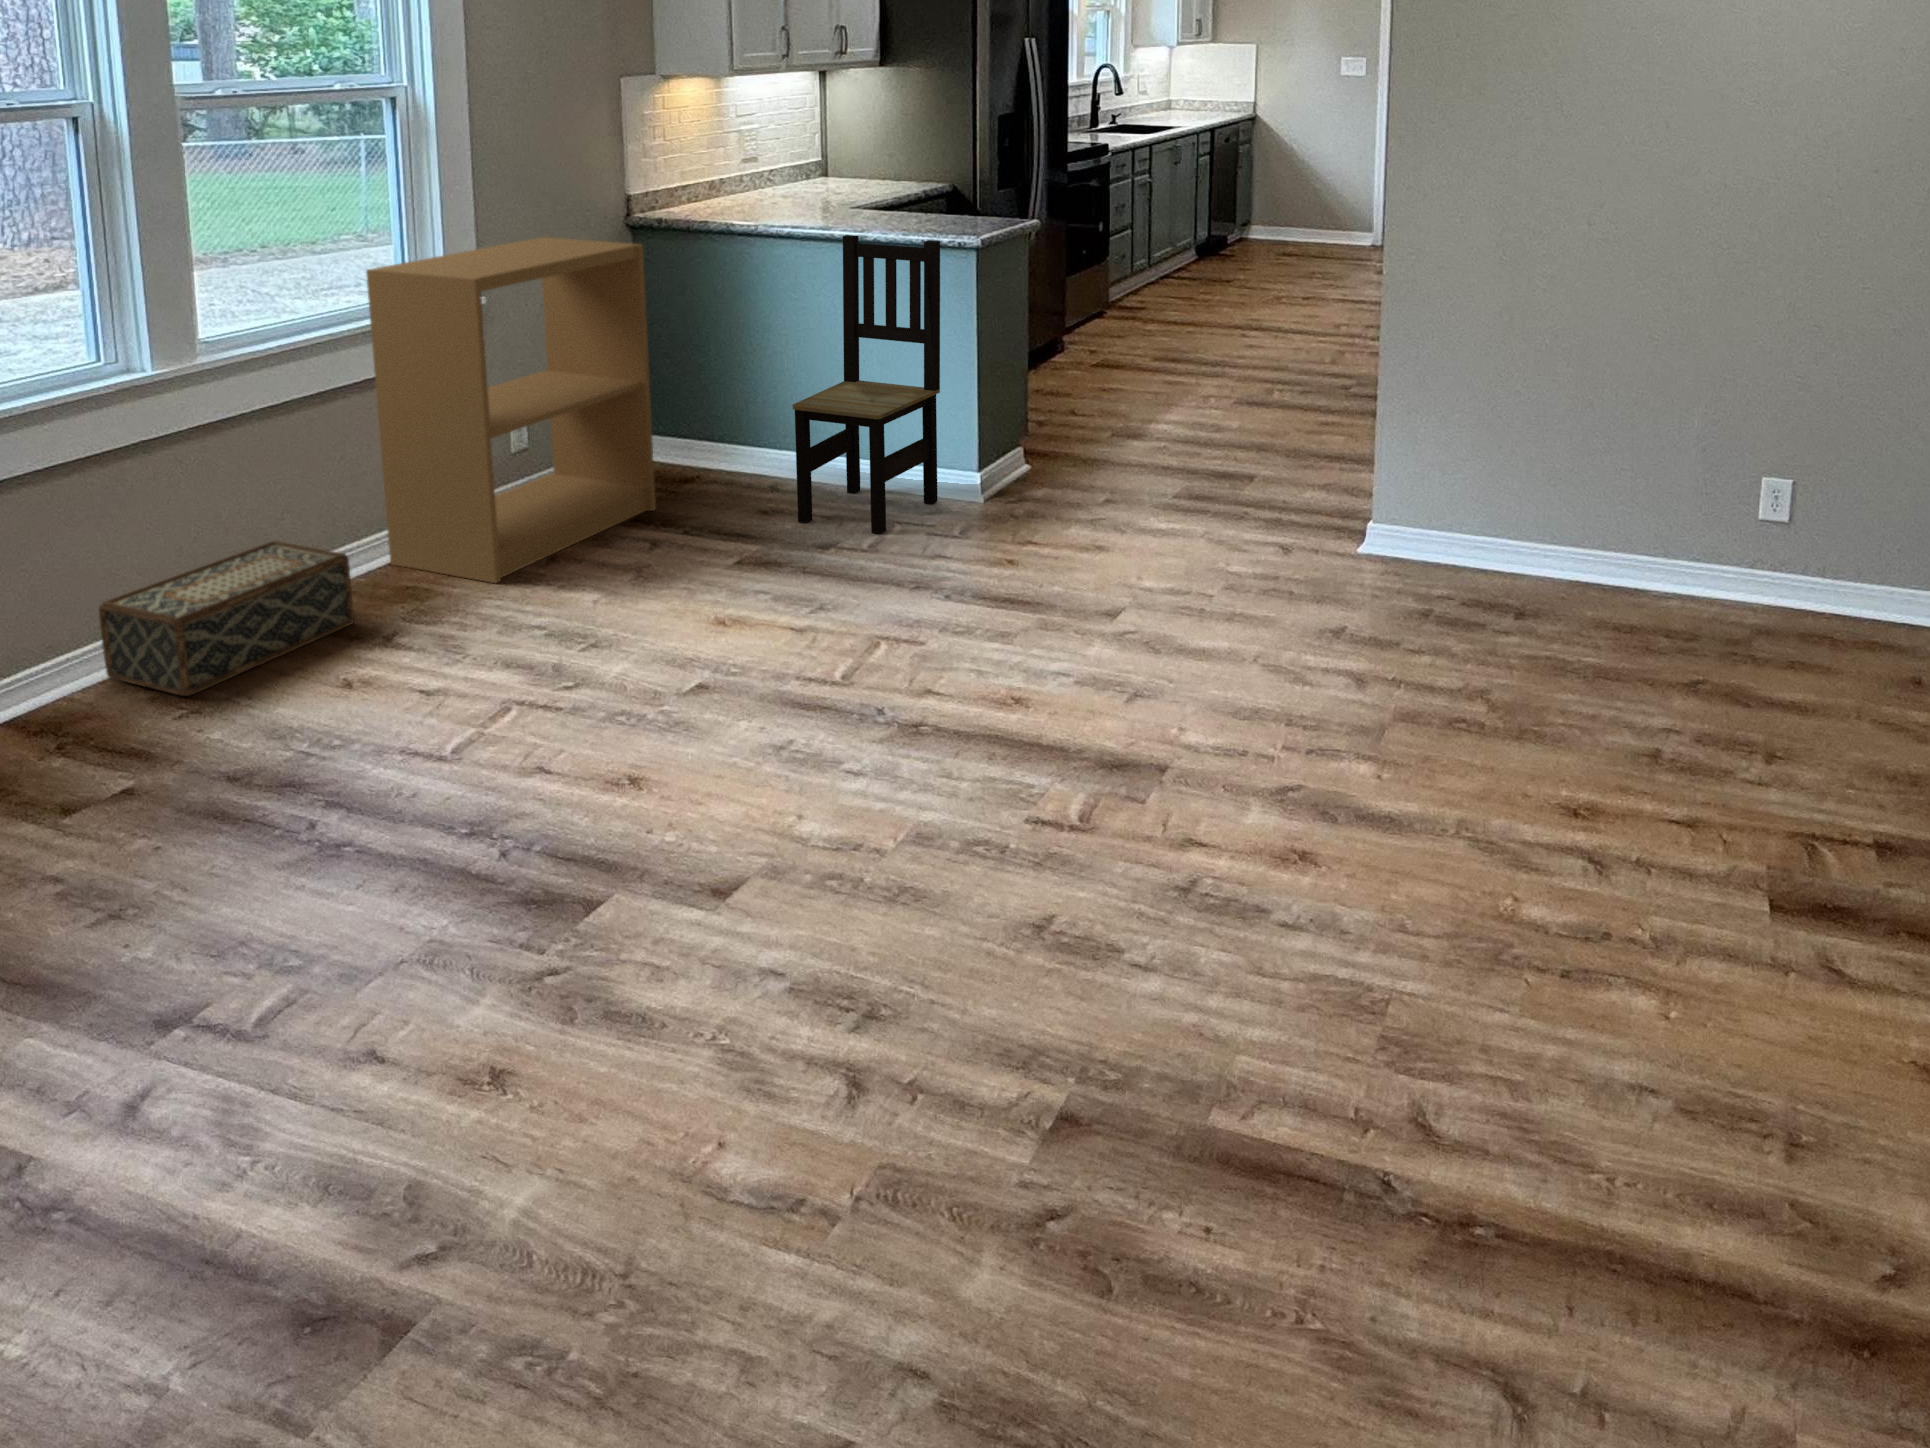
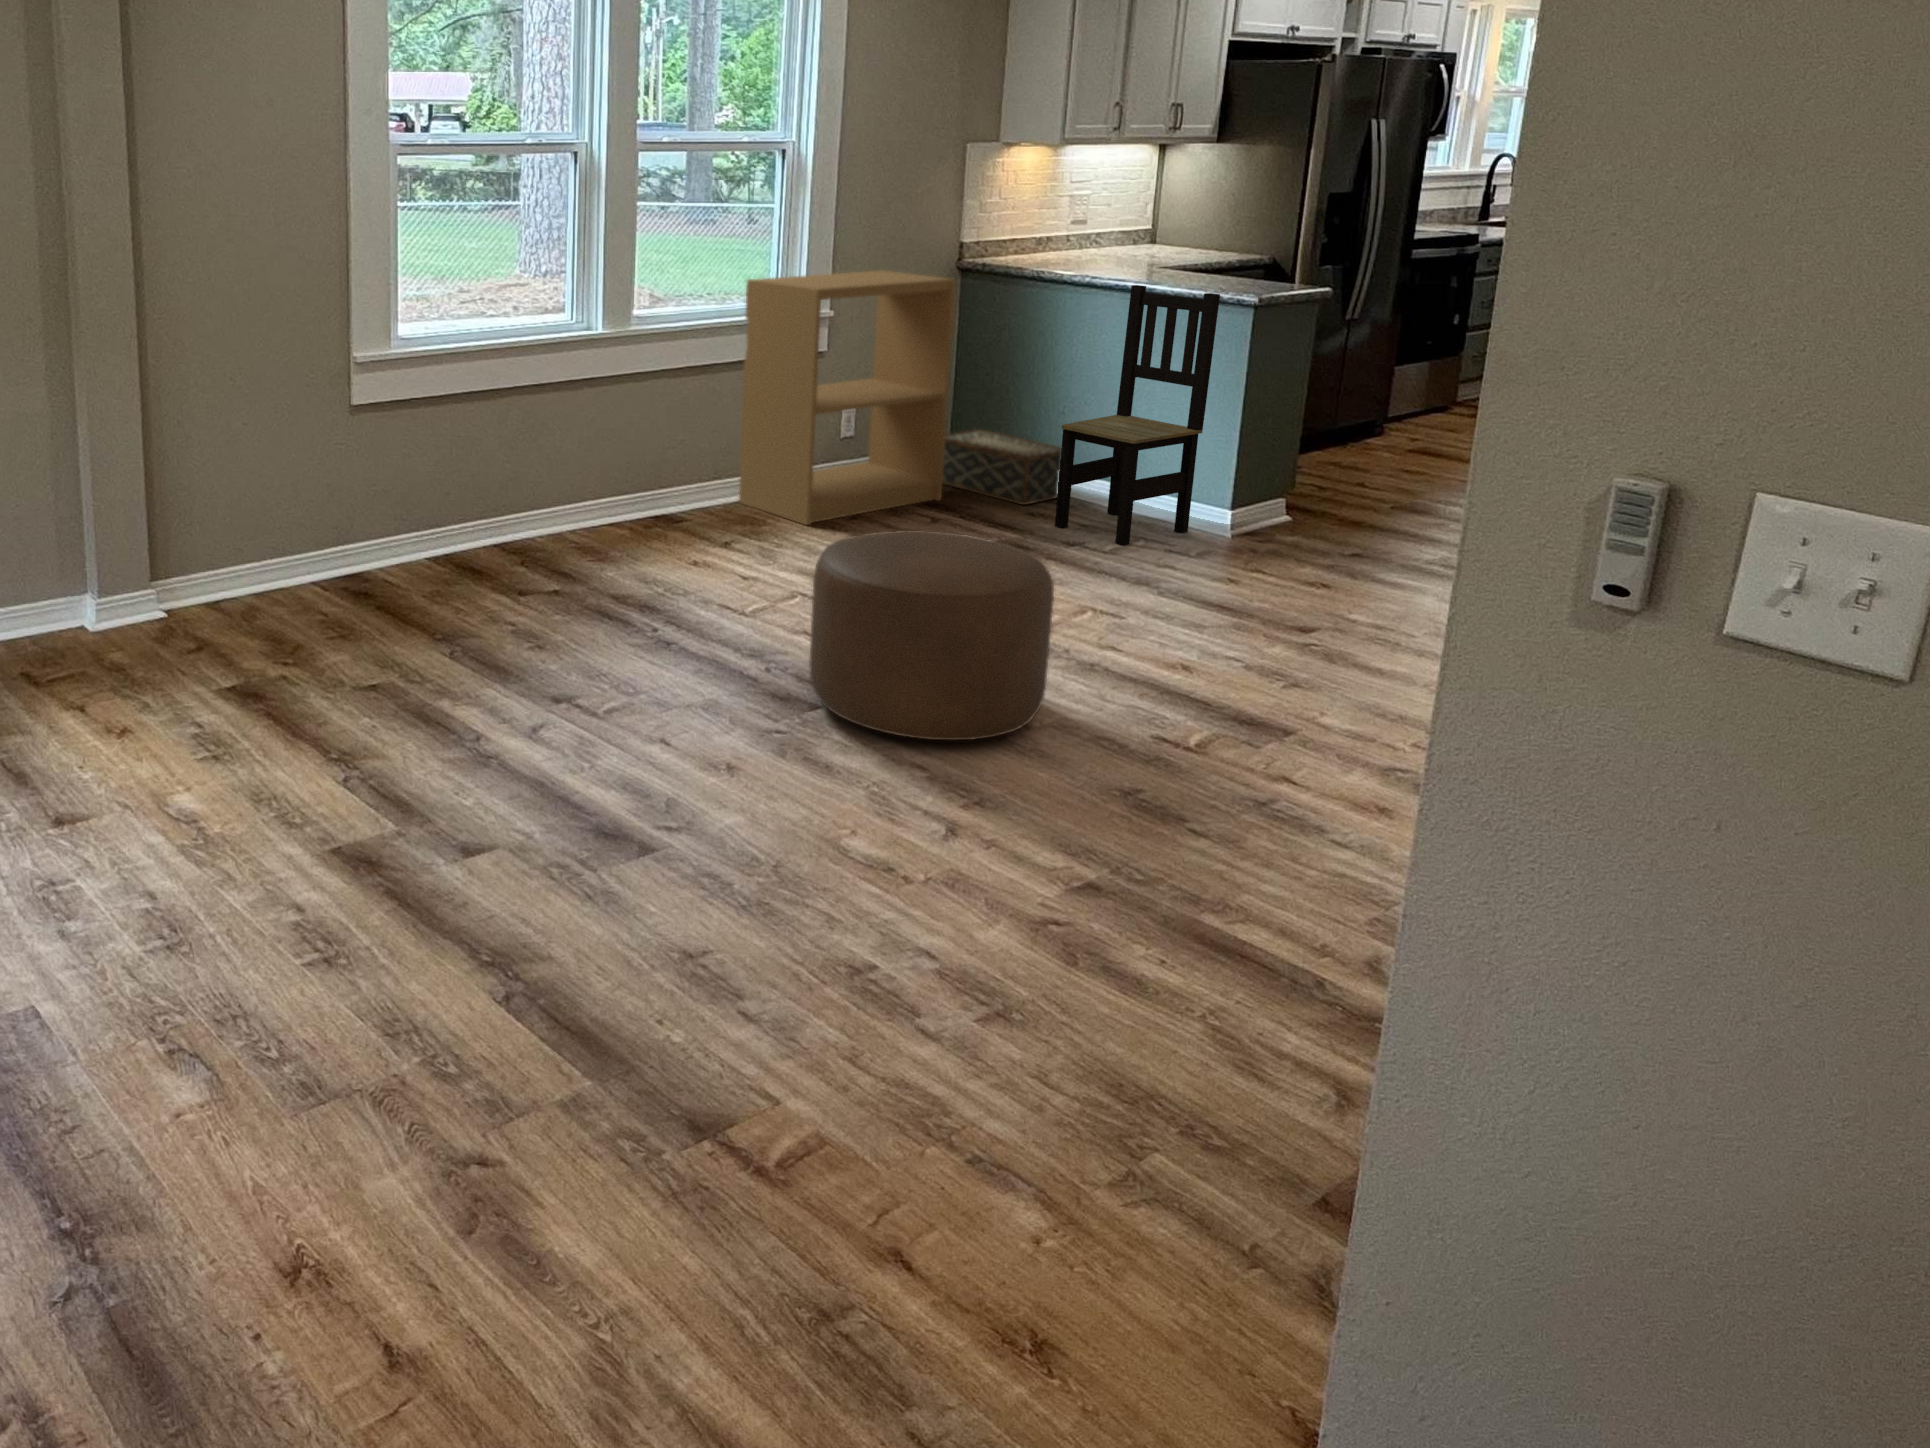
woven basket: present [99,541,354,696] -> present [942,429,1061,505]
ottoman: none [572,609,899,931] -> present [809,530,1054,740]

